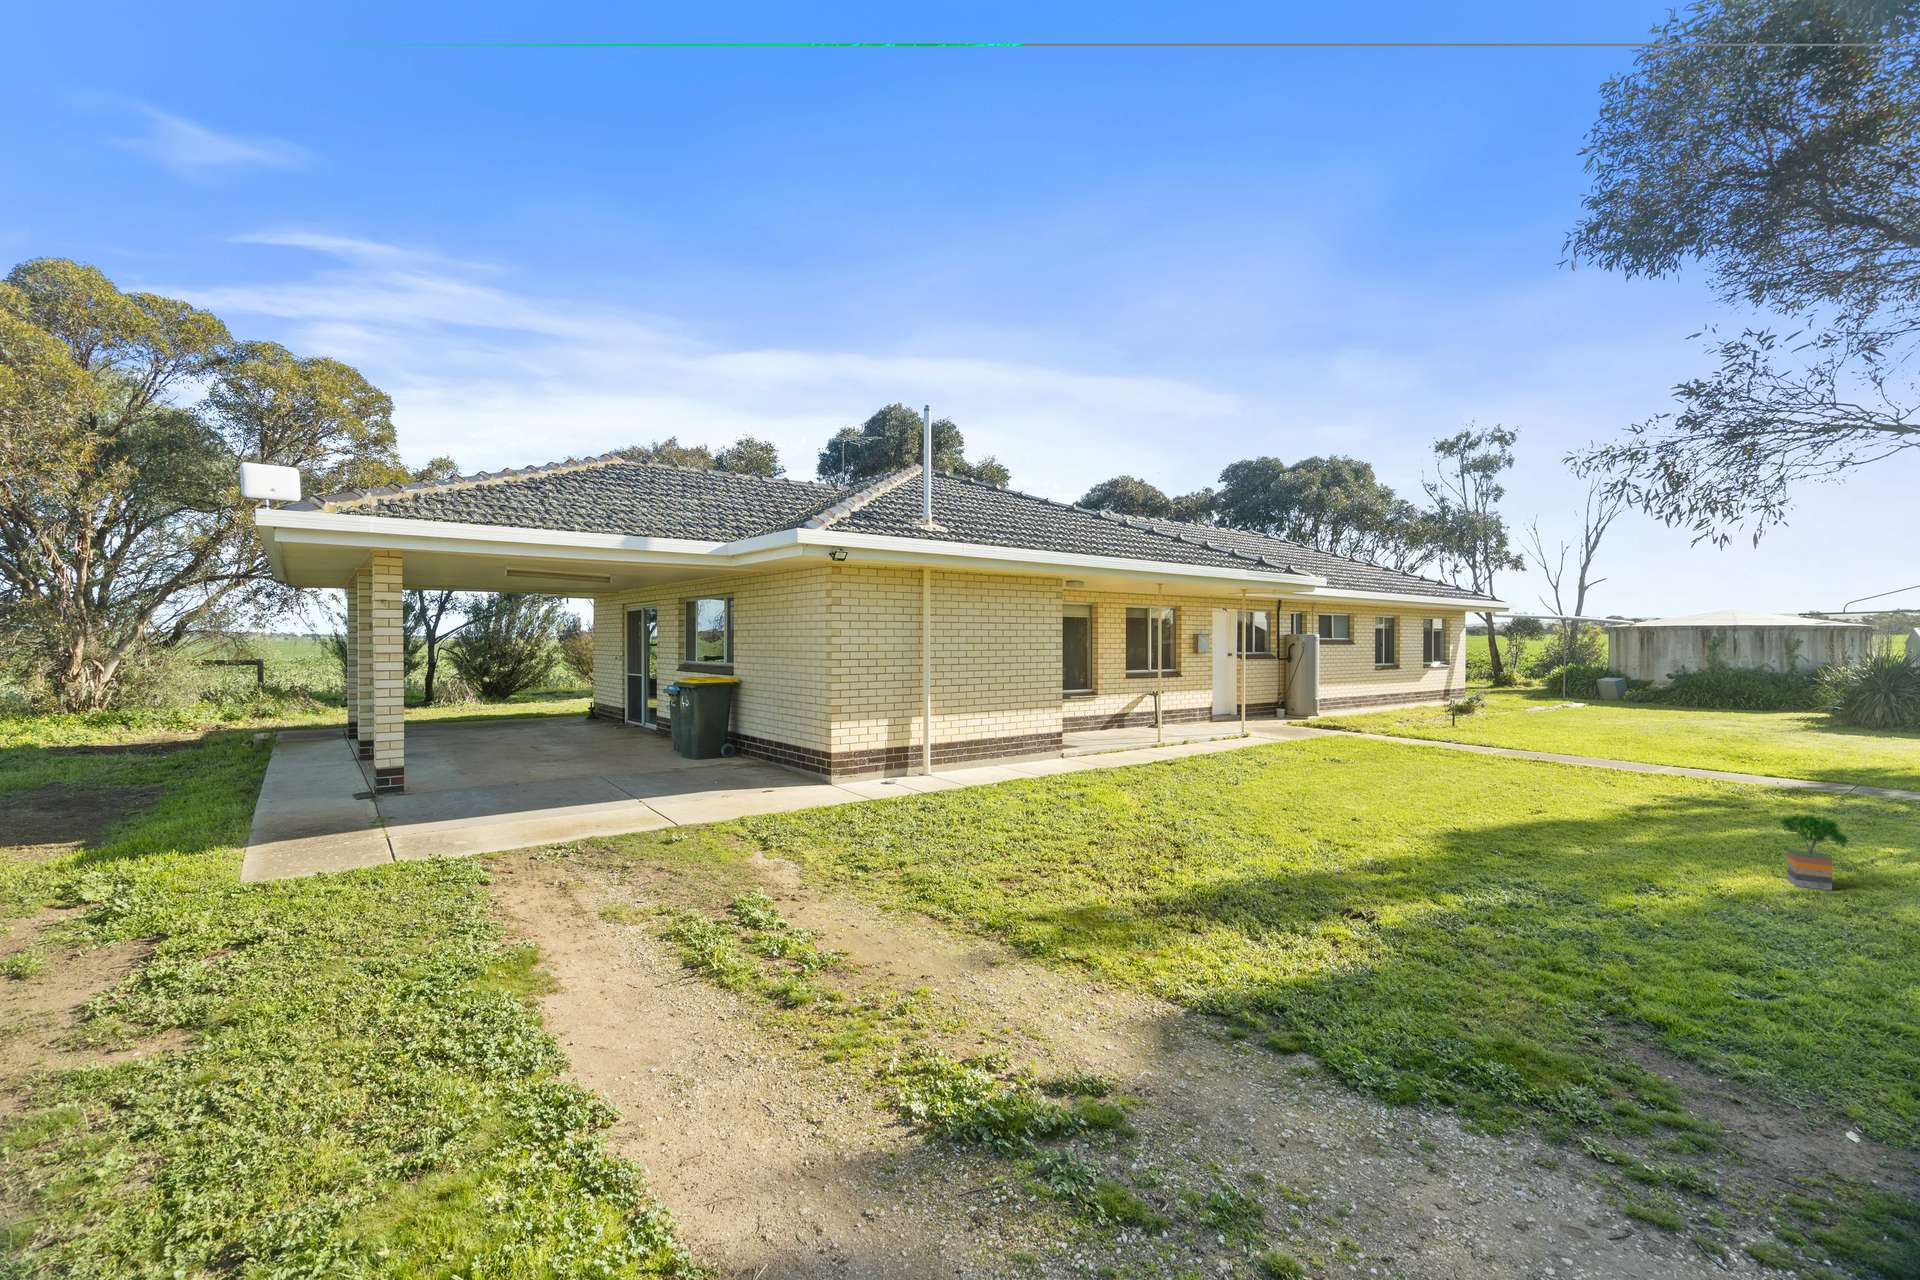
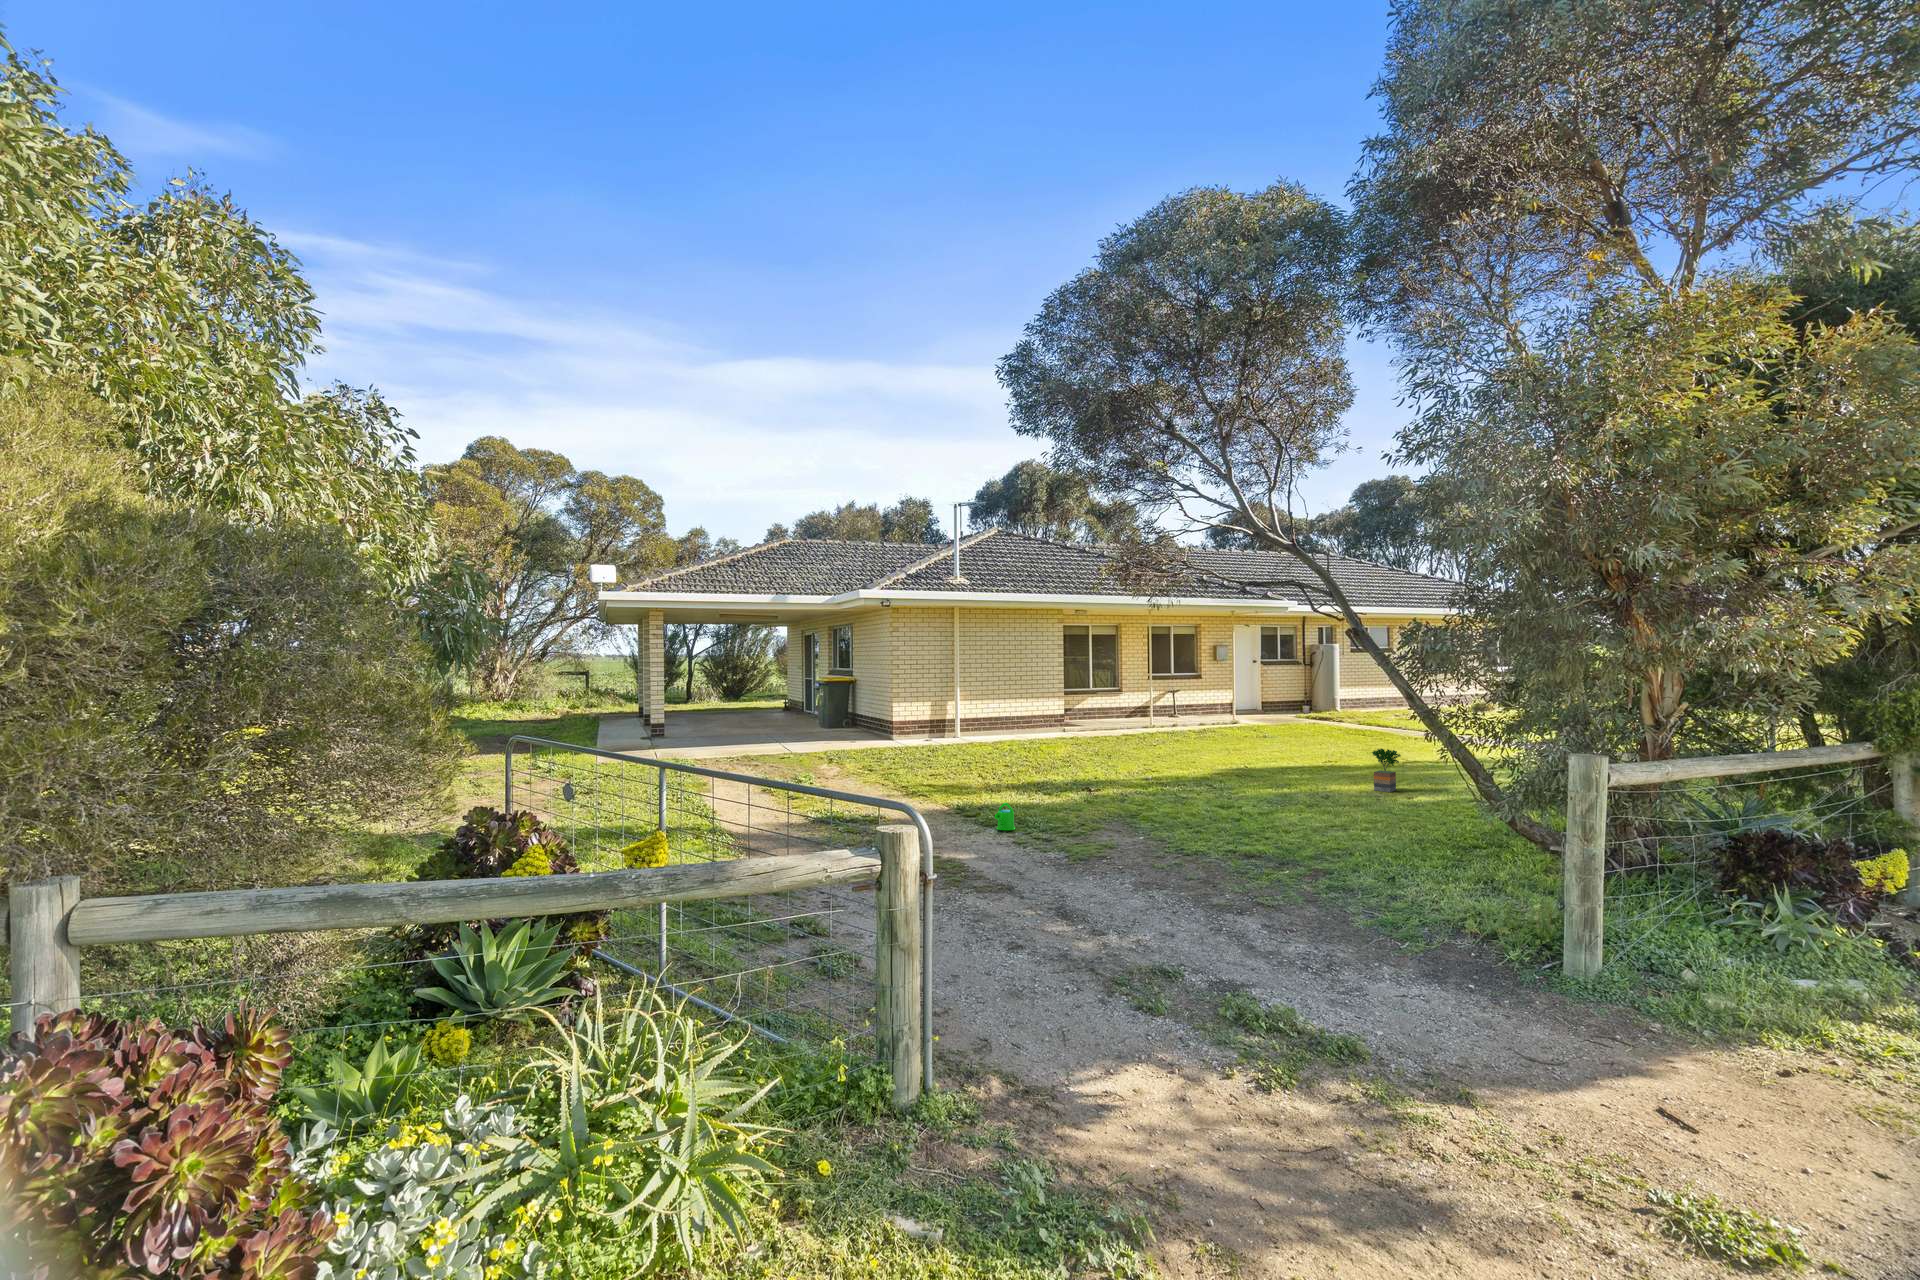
watering can: none [1521,1070,1590,1158] -> present [995,803,1015,830]

